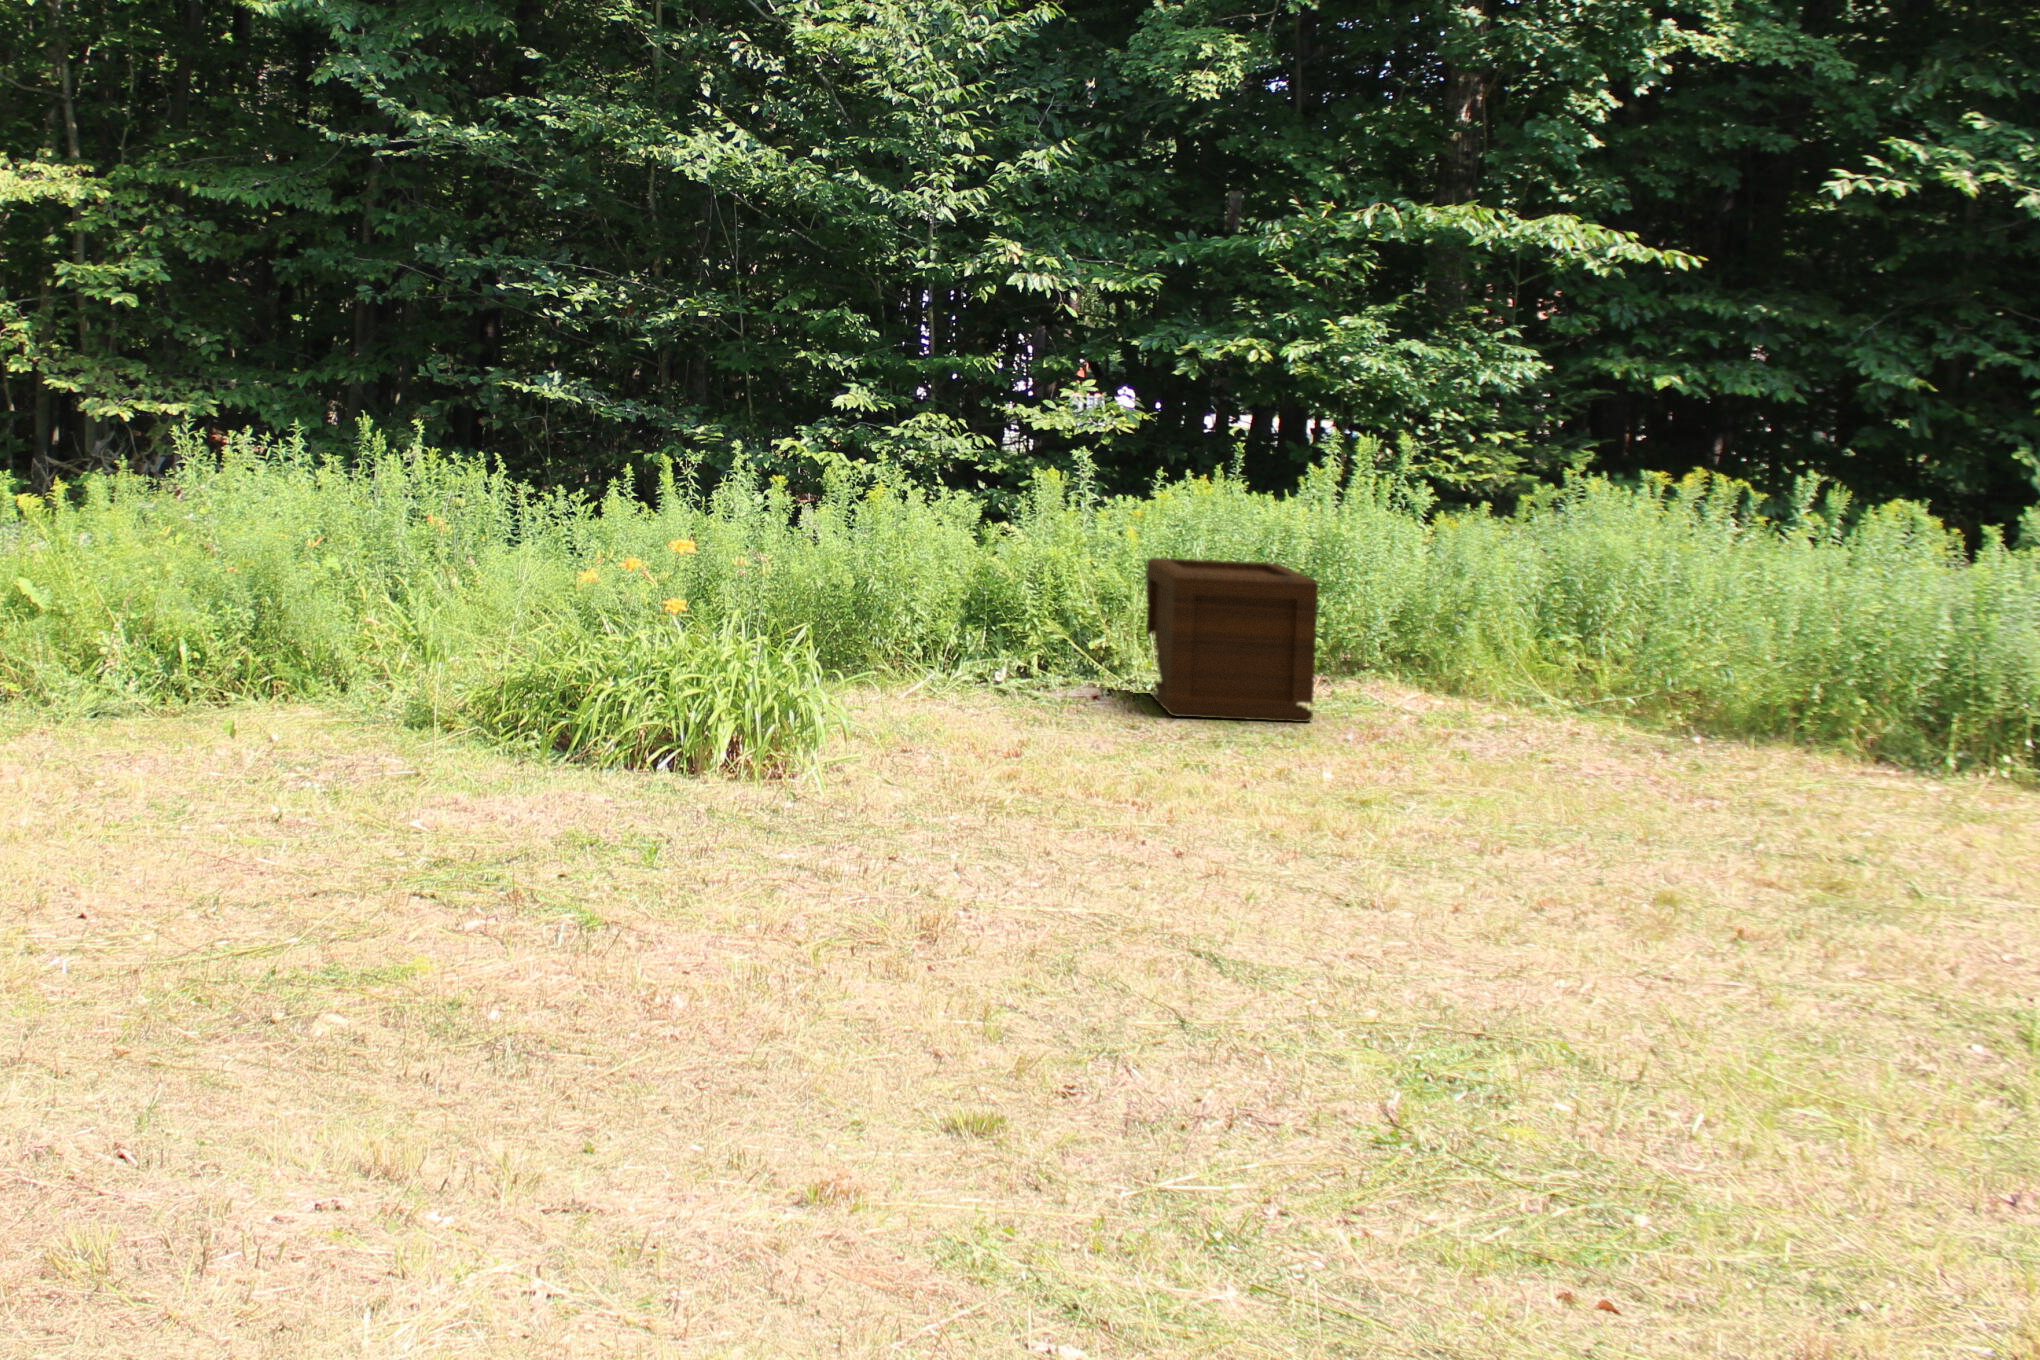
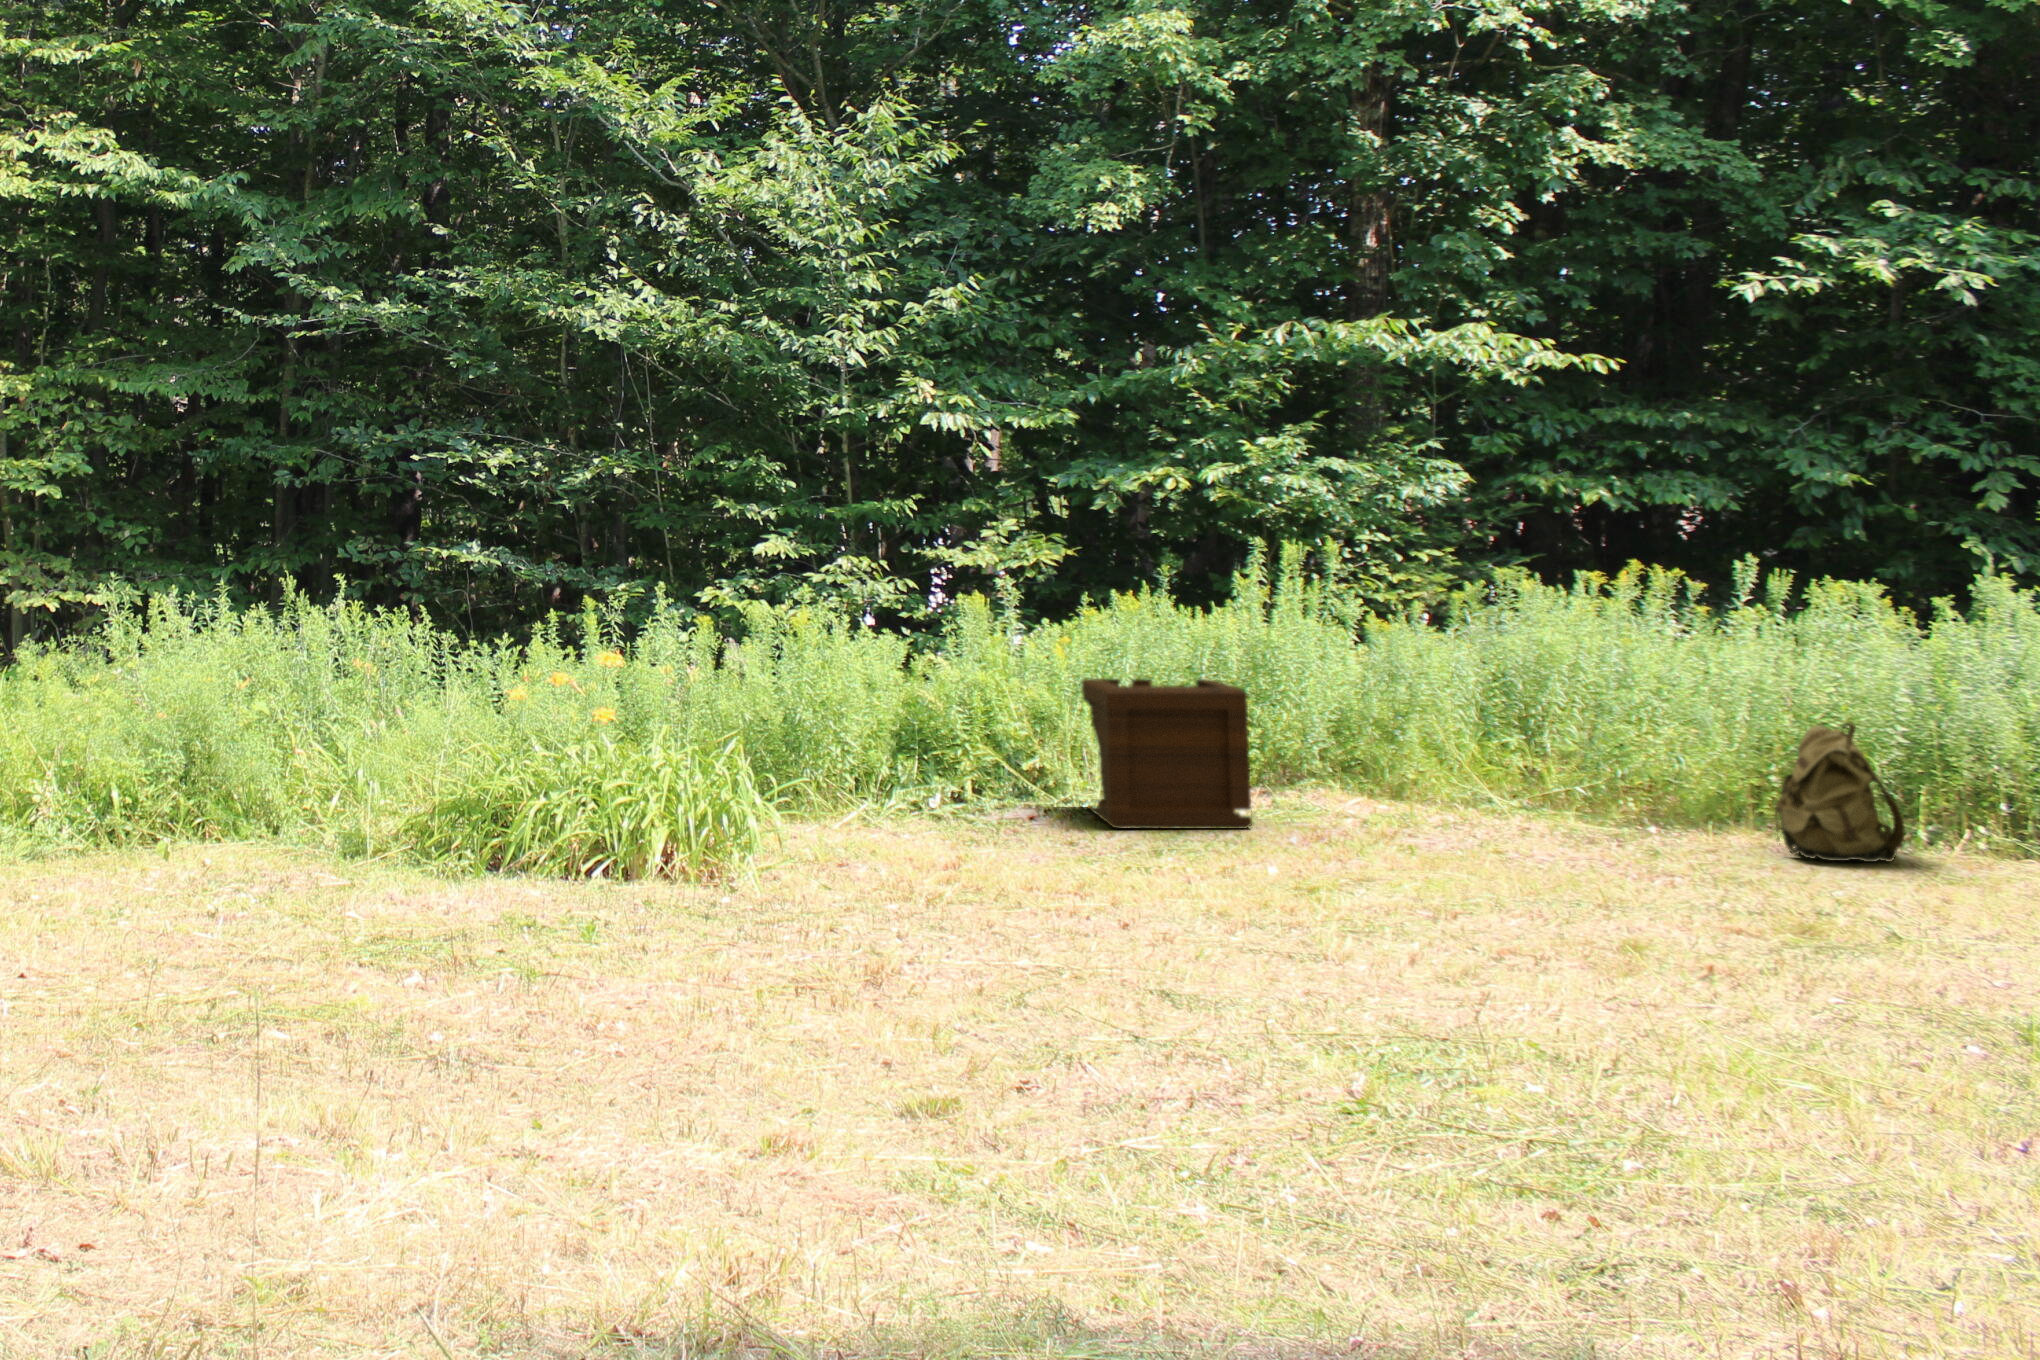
backpack: none [1844,648,1978,791] -> present [1775,723,1905,862]

